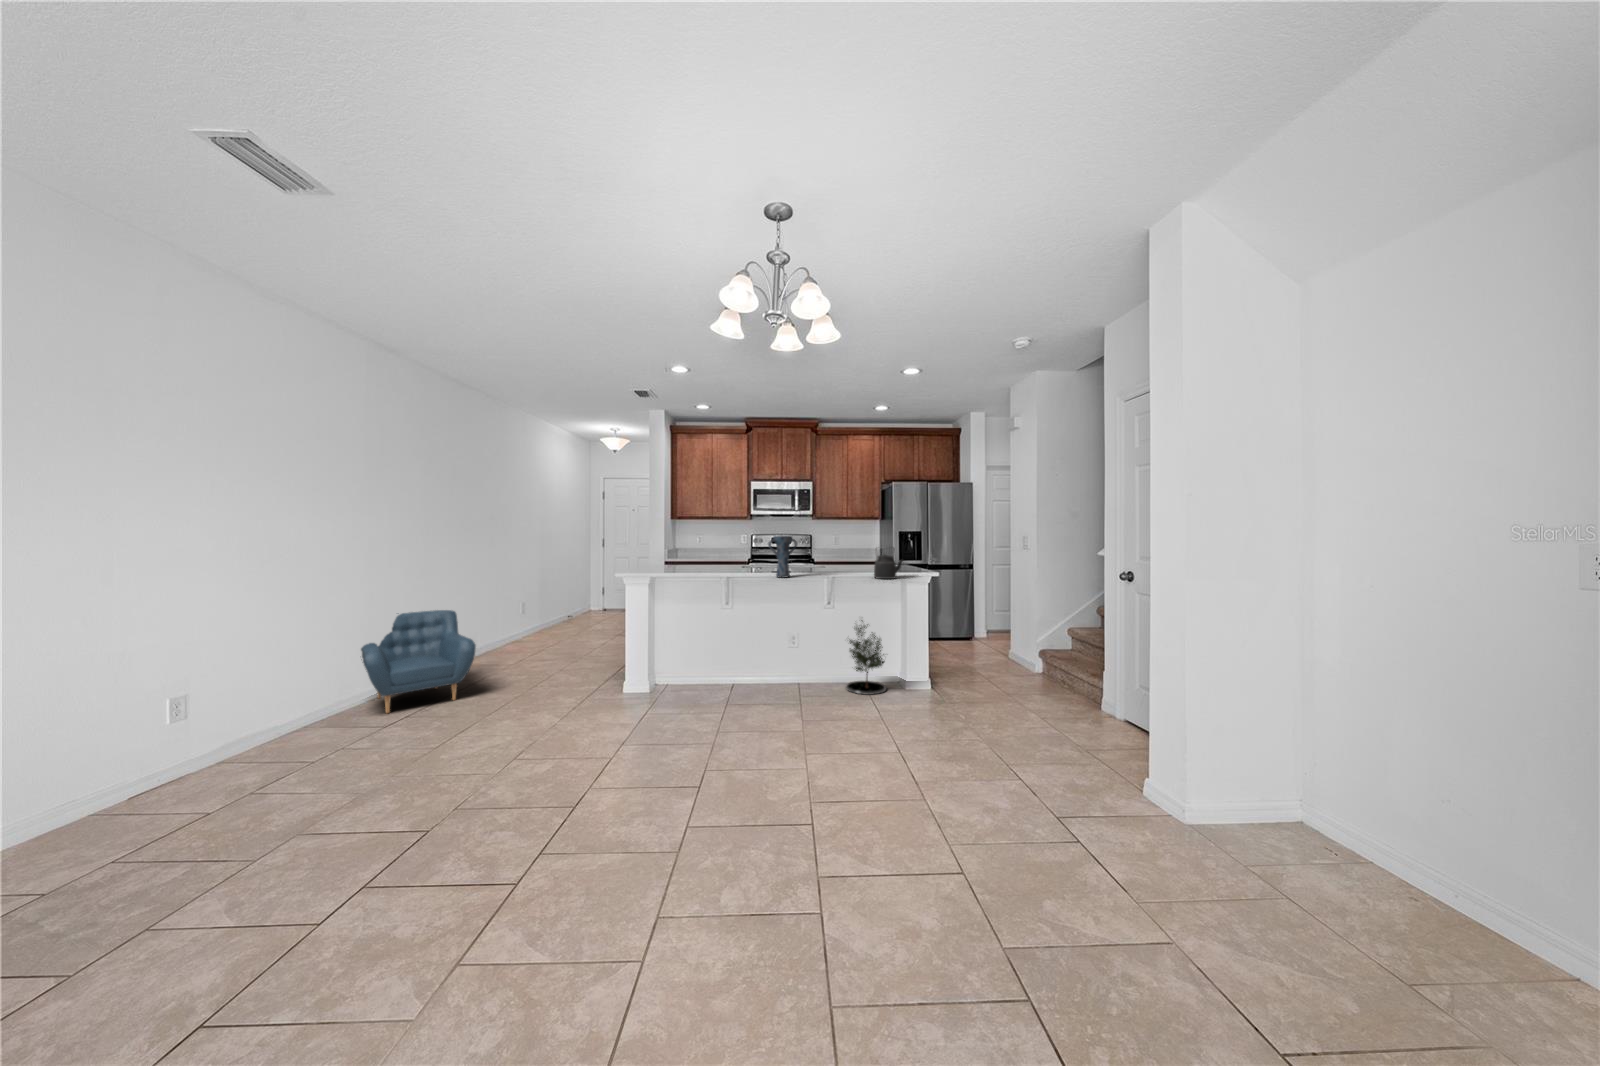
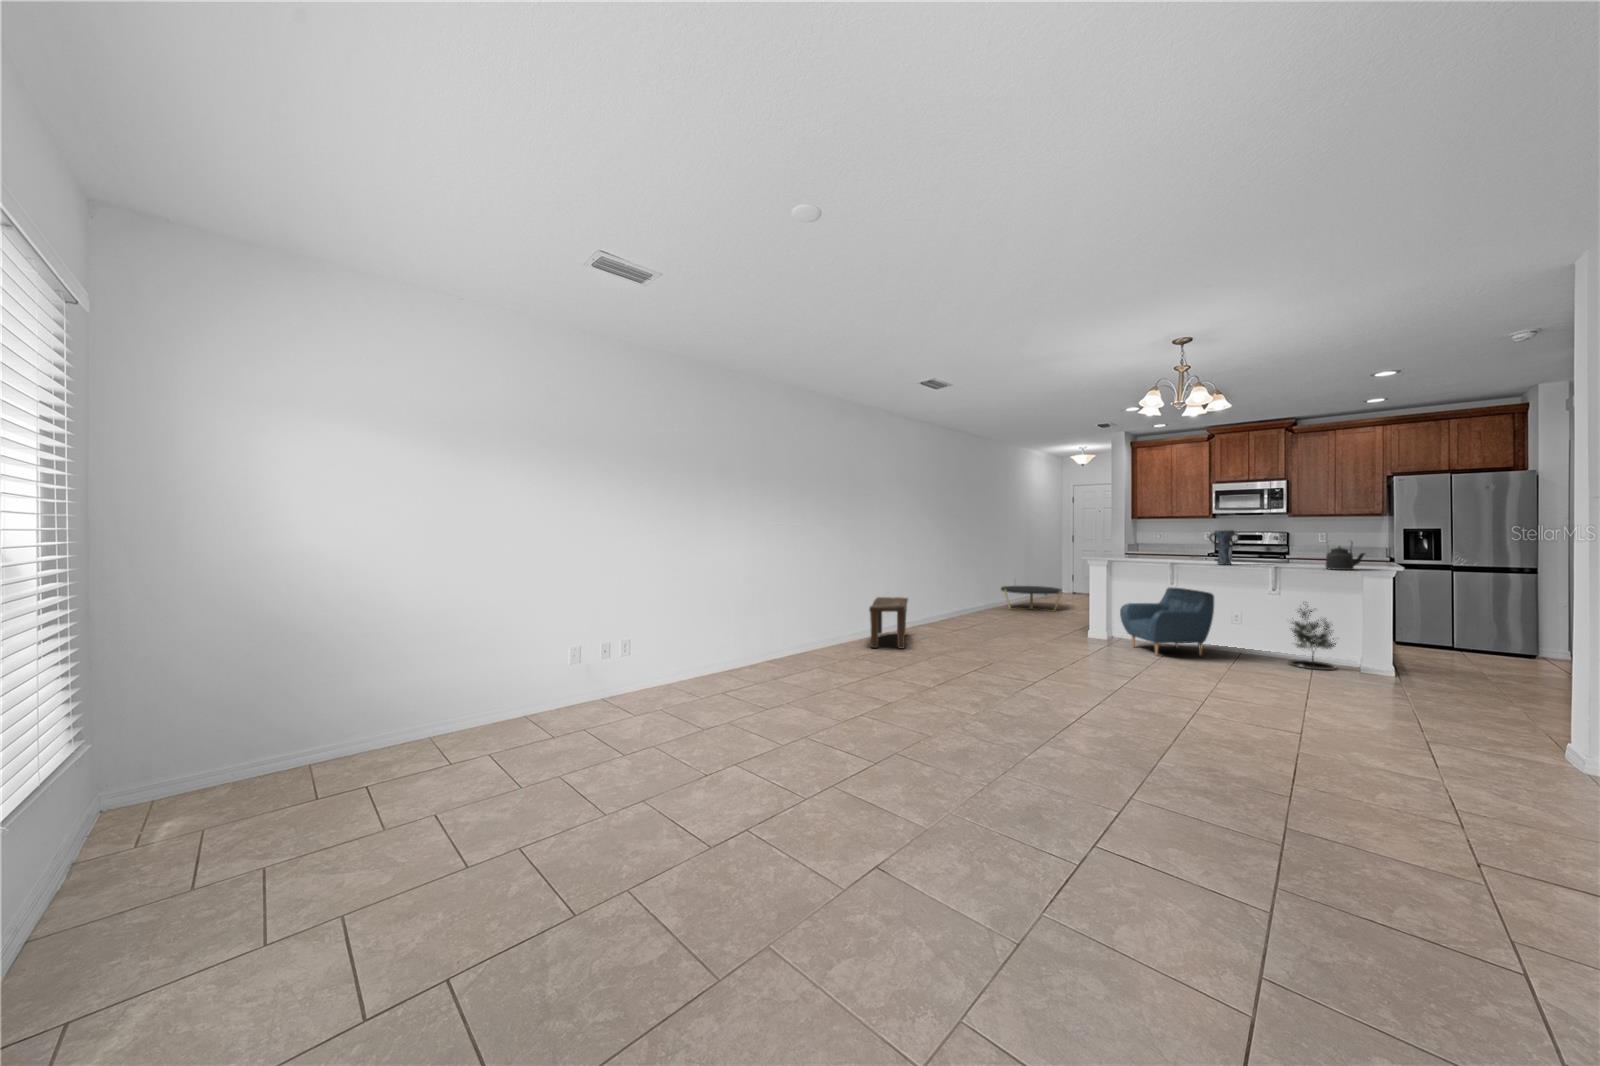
coffee table: none [504,607,590,646] -> present [1001,586,1062,611]
armchair: present [361,610,476,713] -> present [1120,588,1214,656]
bench: none [112,680,282,846] -> present [869,597,908,649]

